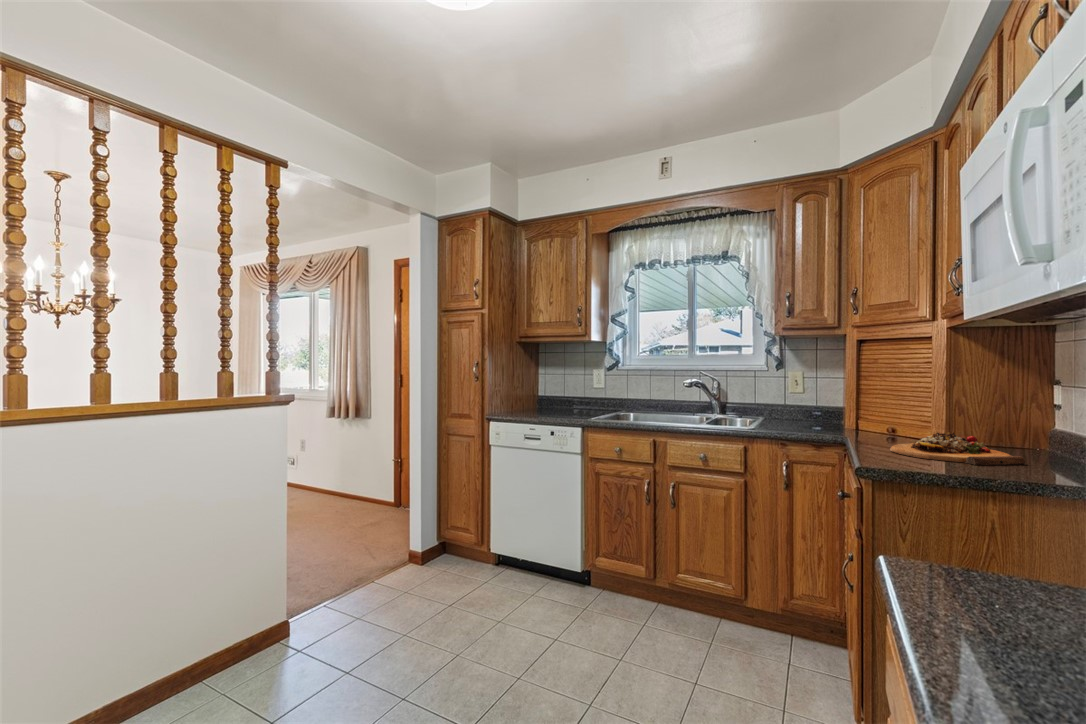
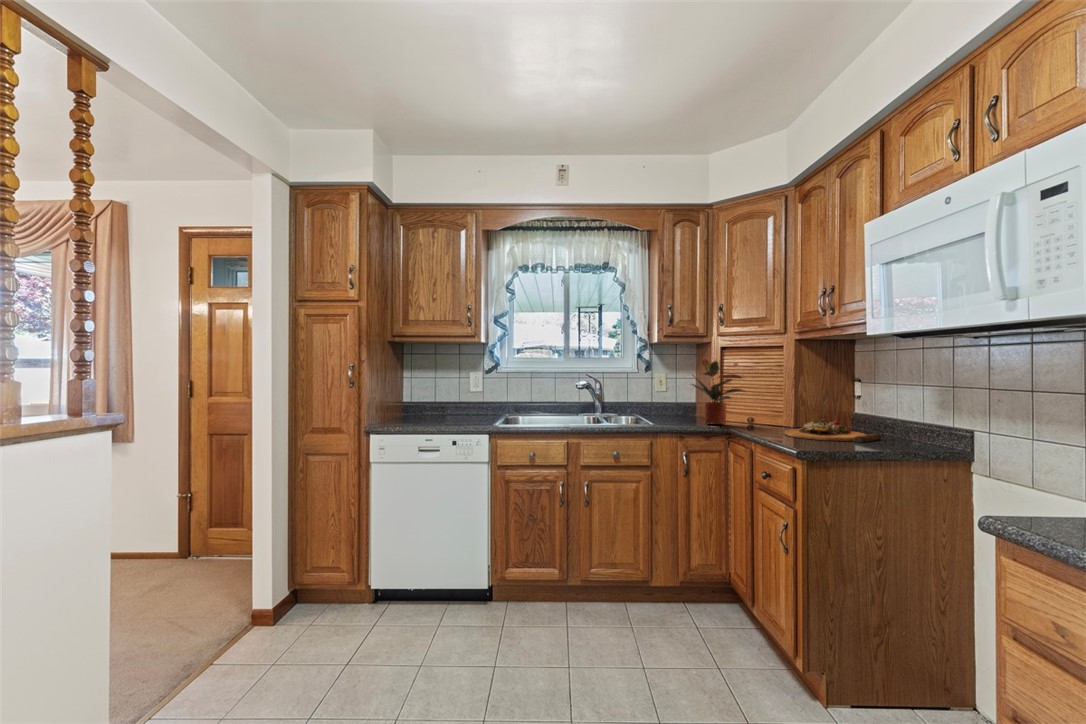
potted plant: none [798,354,876,433] -> present [692,358,744,424]

